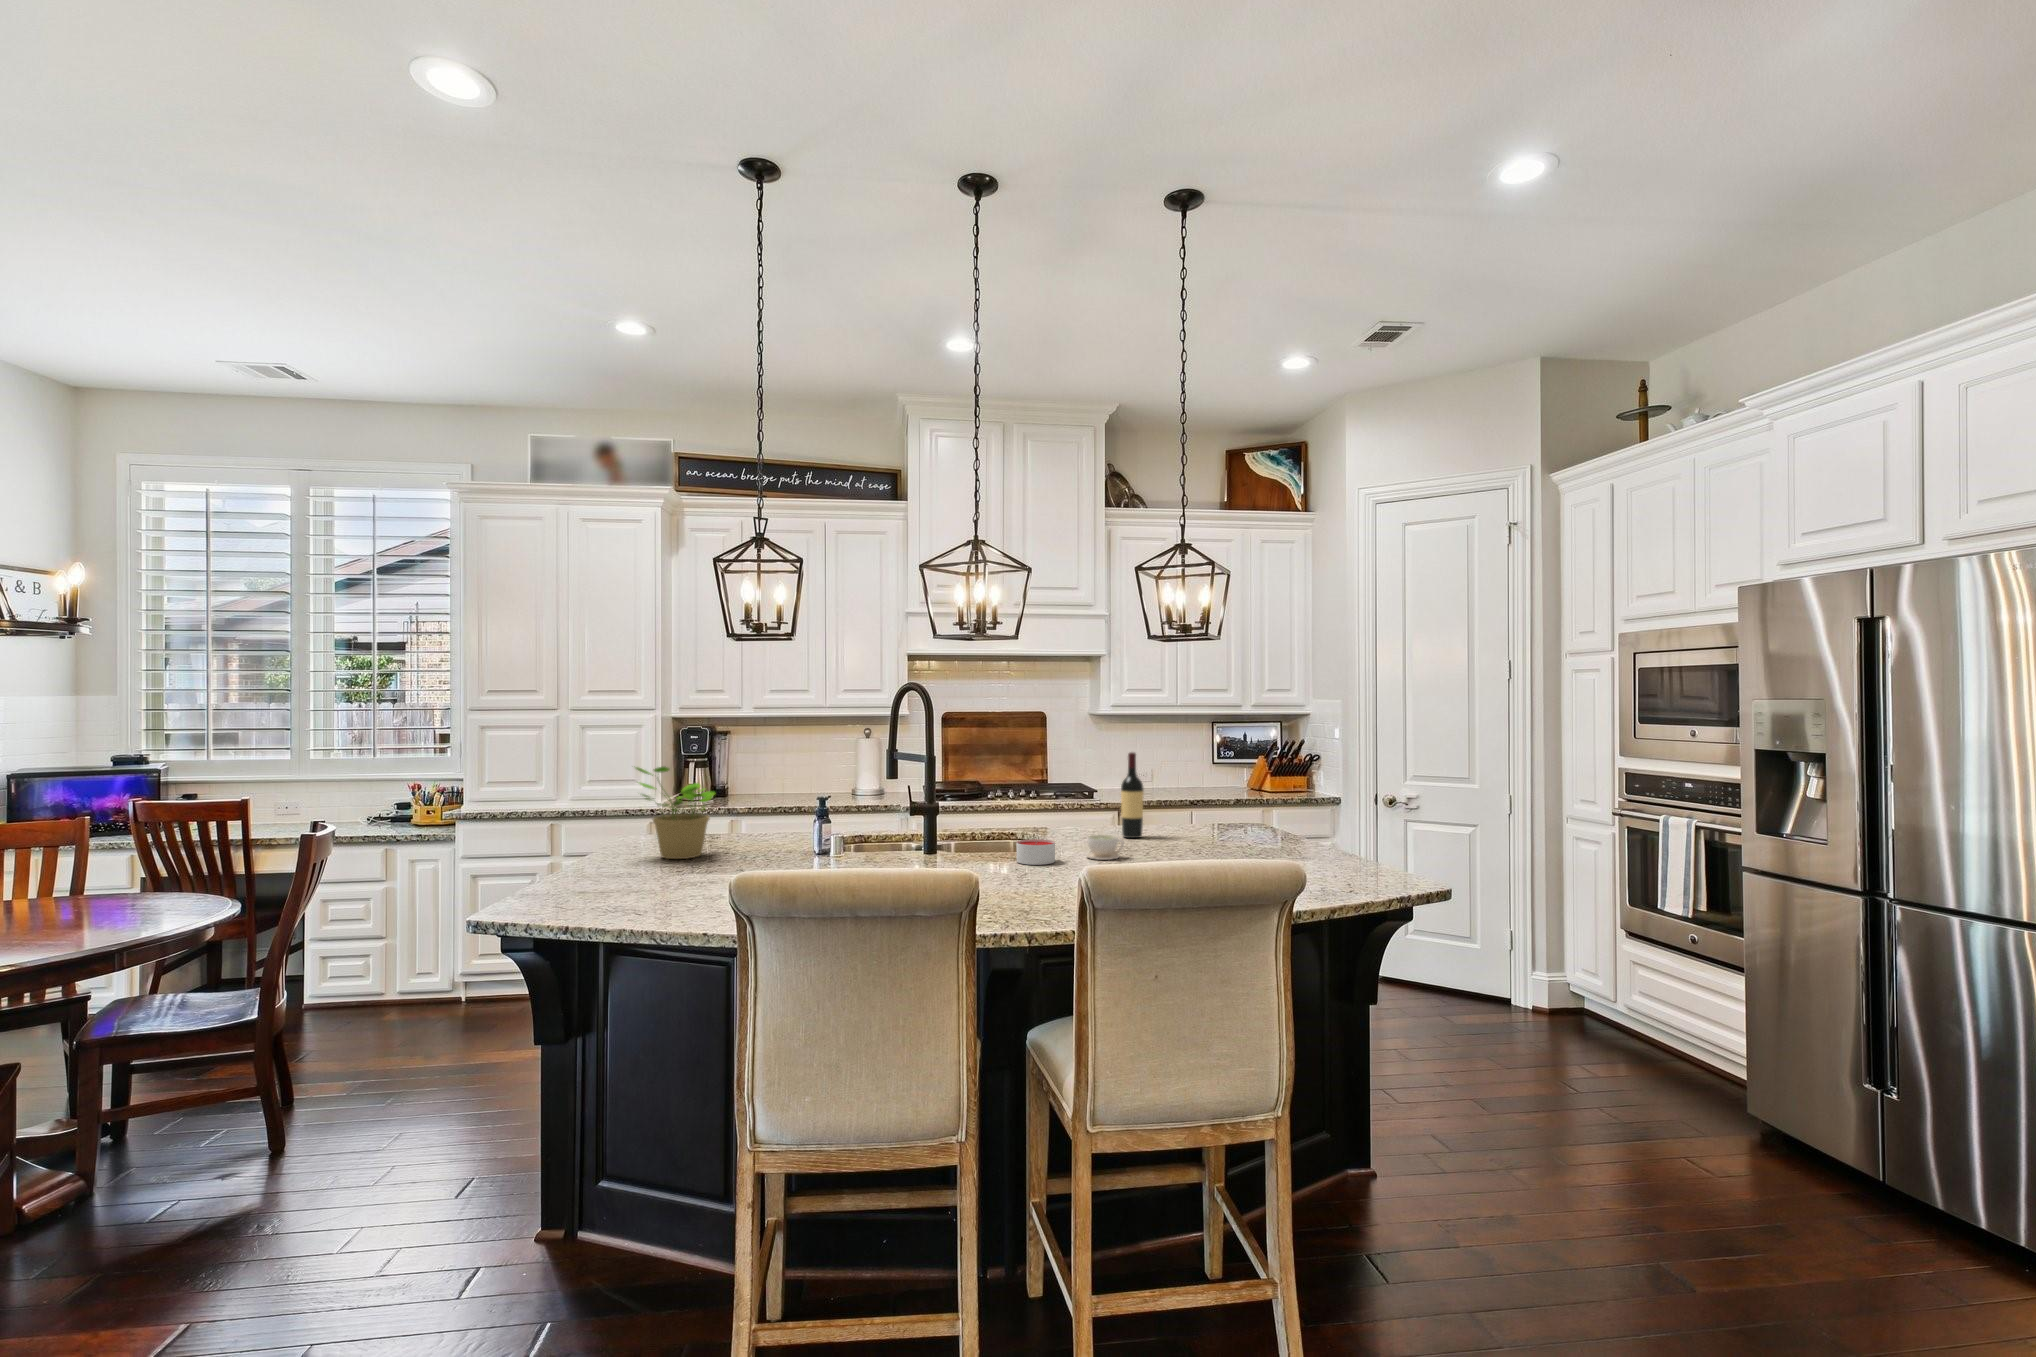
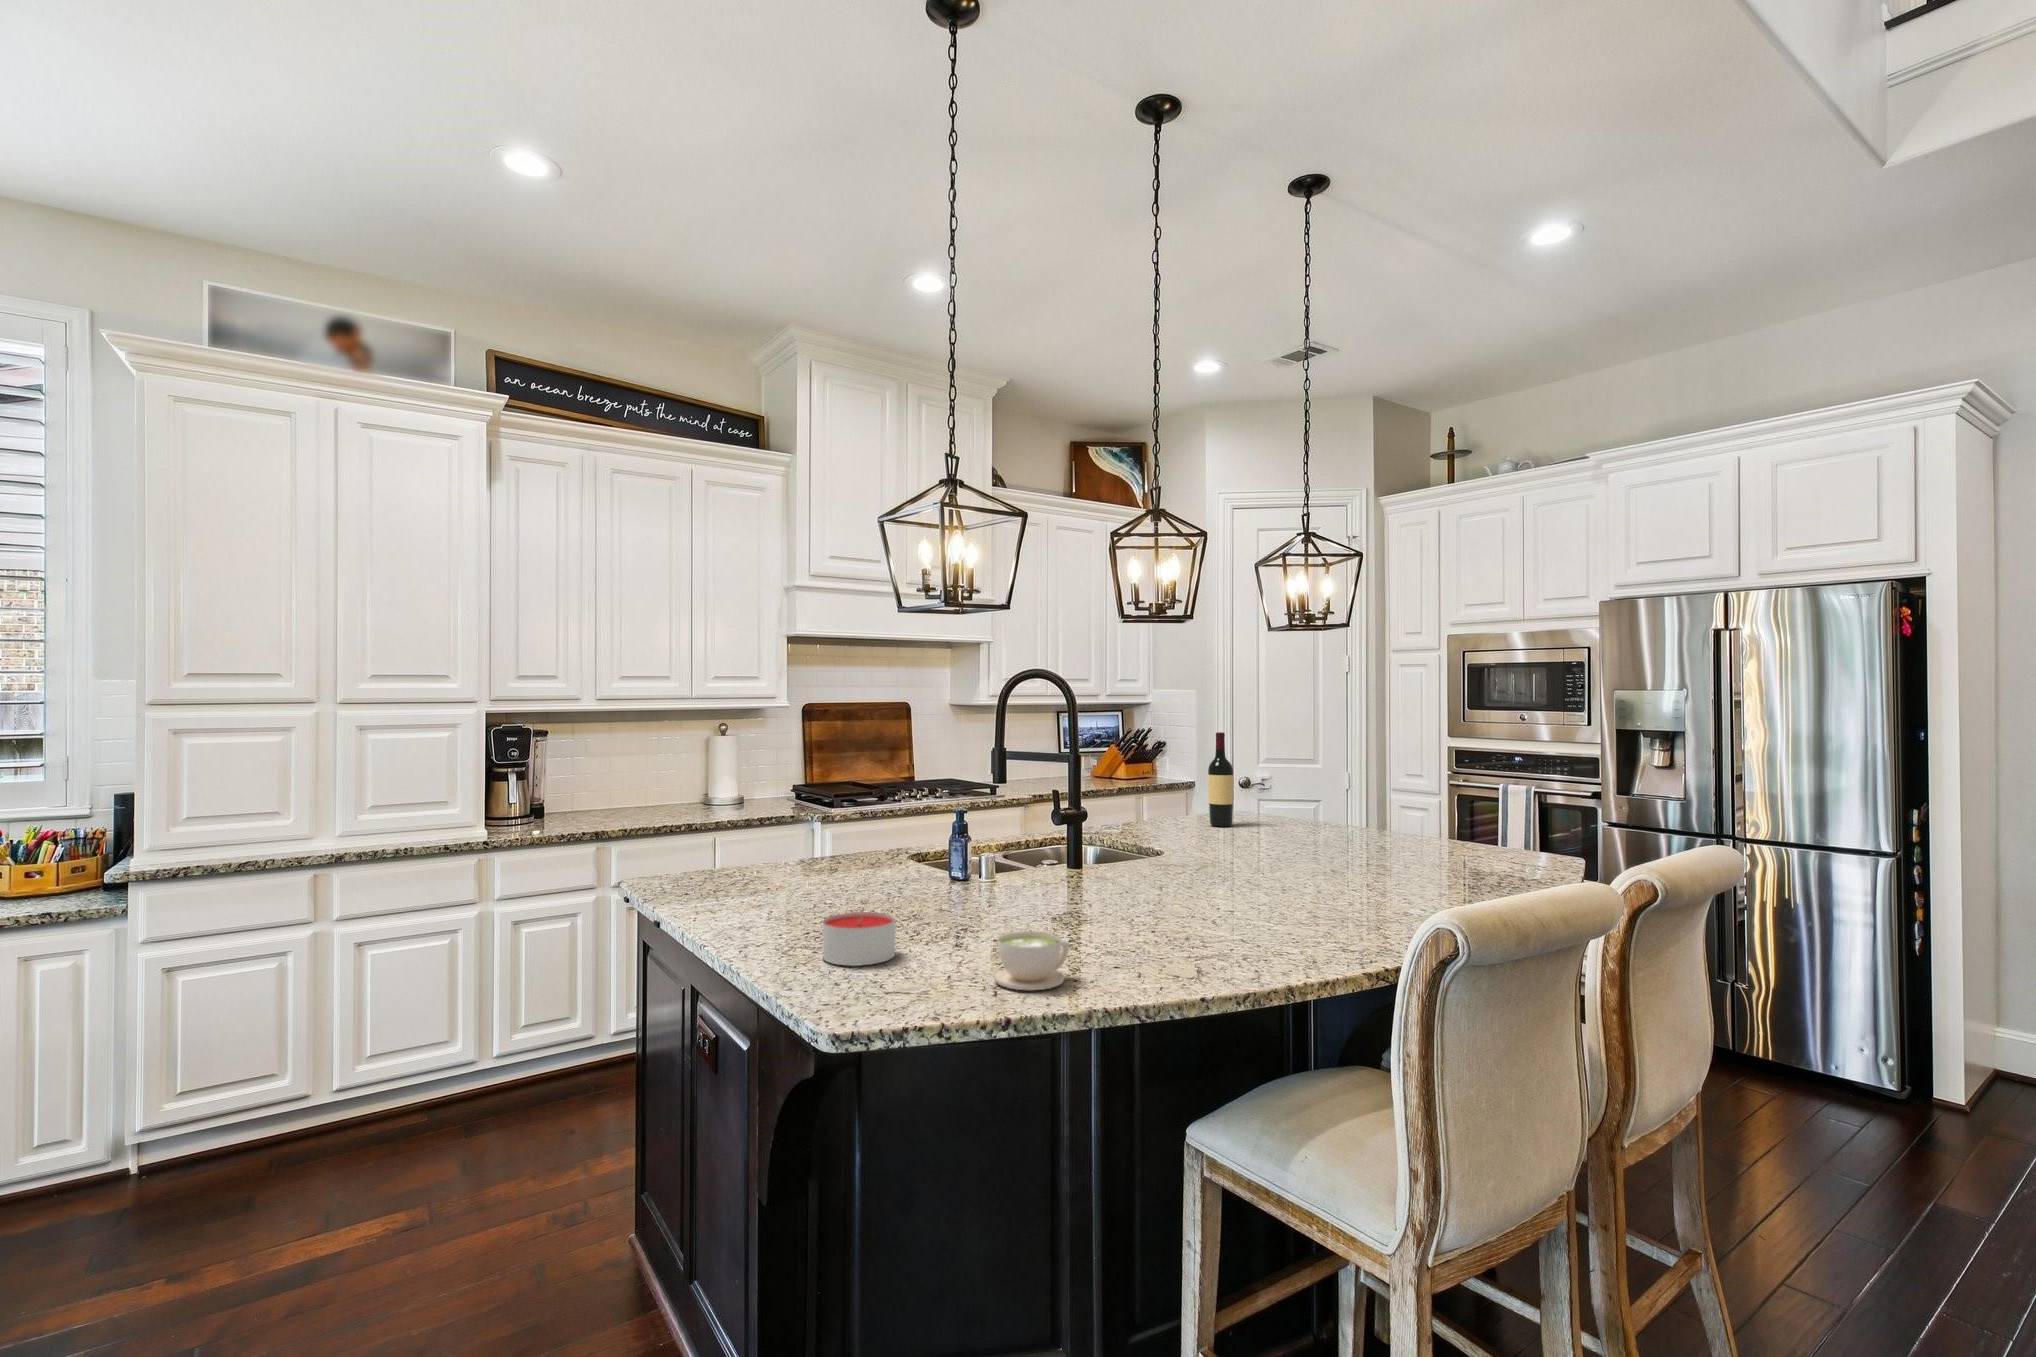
potted plant: present [636,767,715,859] -> none [725,758,852,896]
coffee cup: present [1086,835,1124,860] -> present [995,931,1069,990]
candle: present [1017,839,1055,865] -> present [822,912,895,966]

